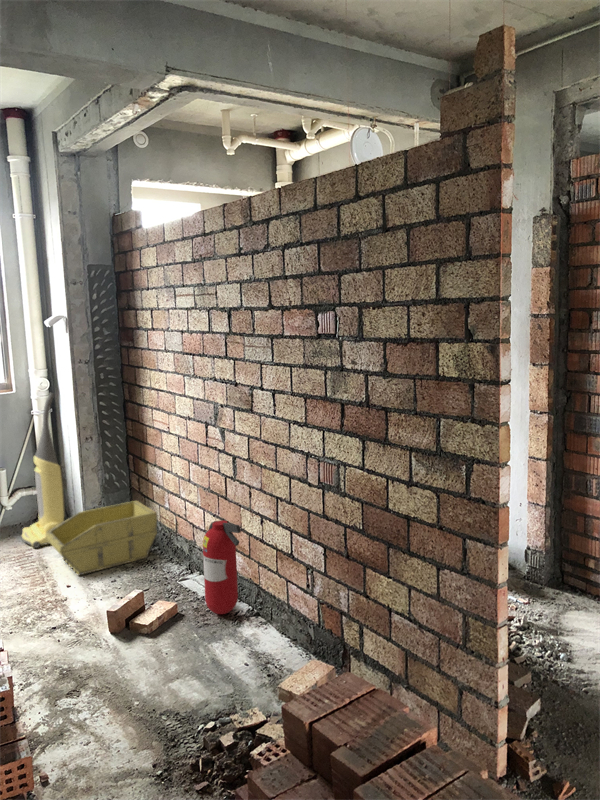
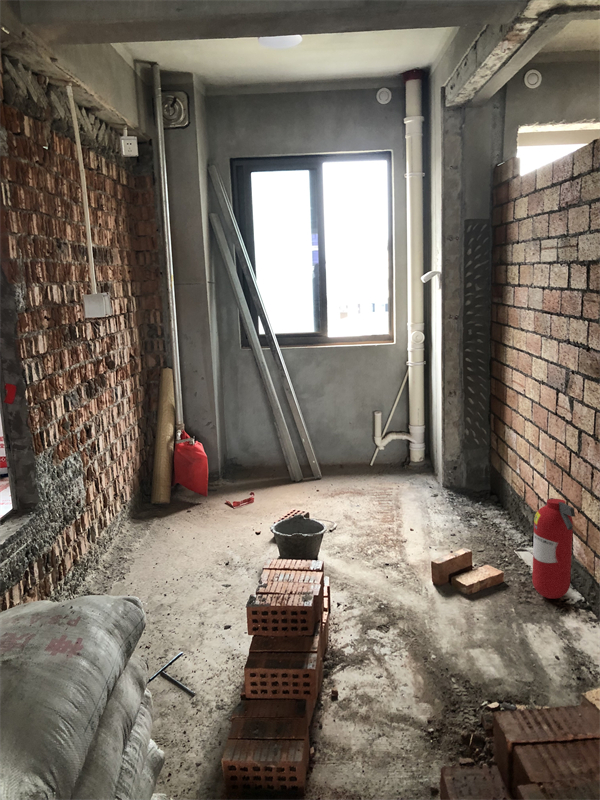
vacuum cleaner: present [21,393,67,548] -> none [387,346,430,489]
storage bin: present [45,501,157,575] -> none [401,461,507,522]

